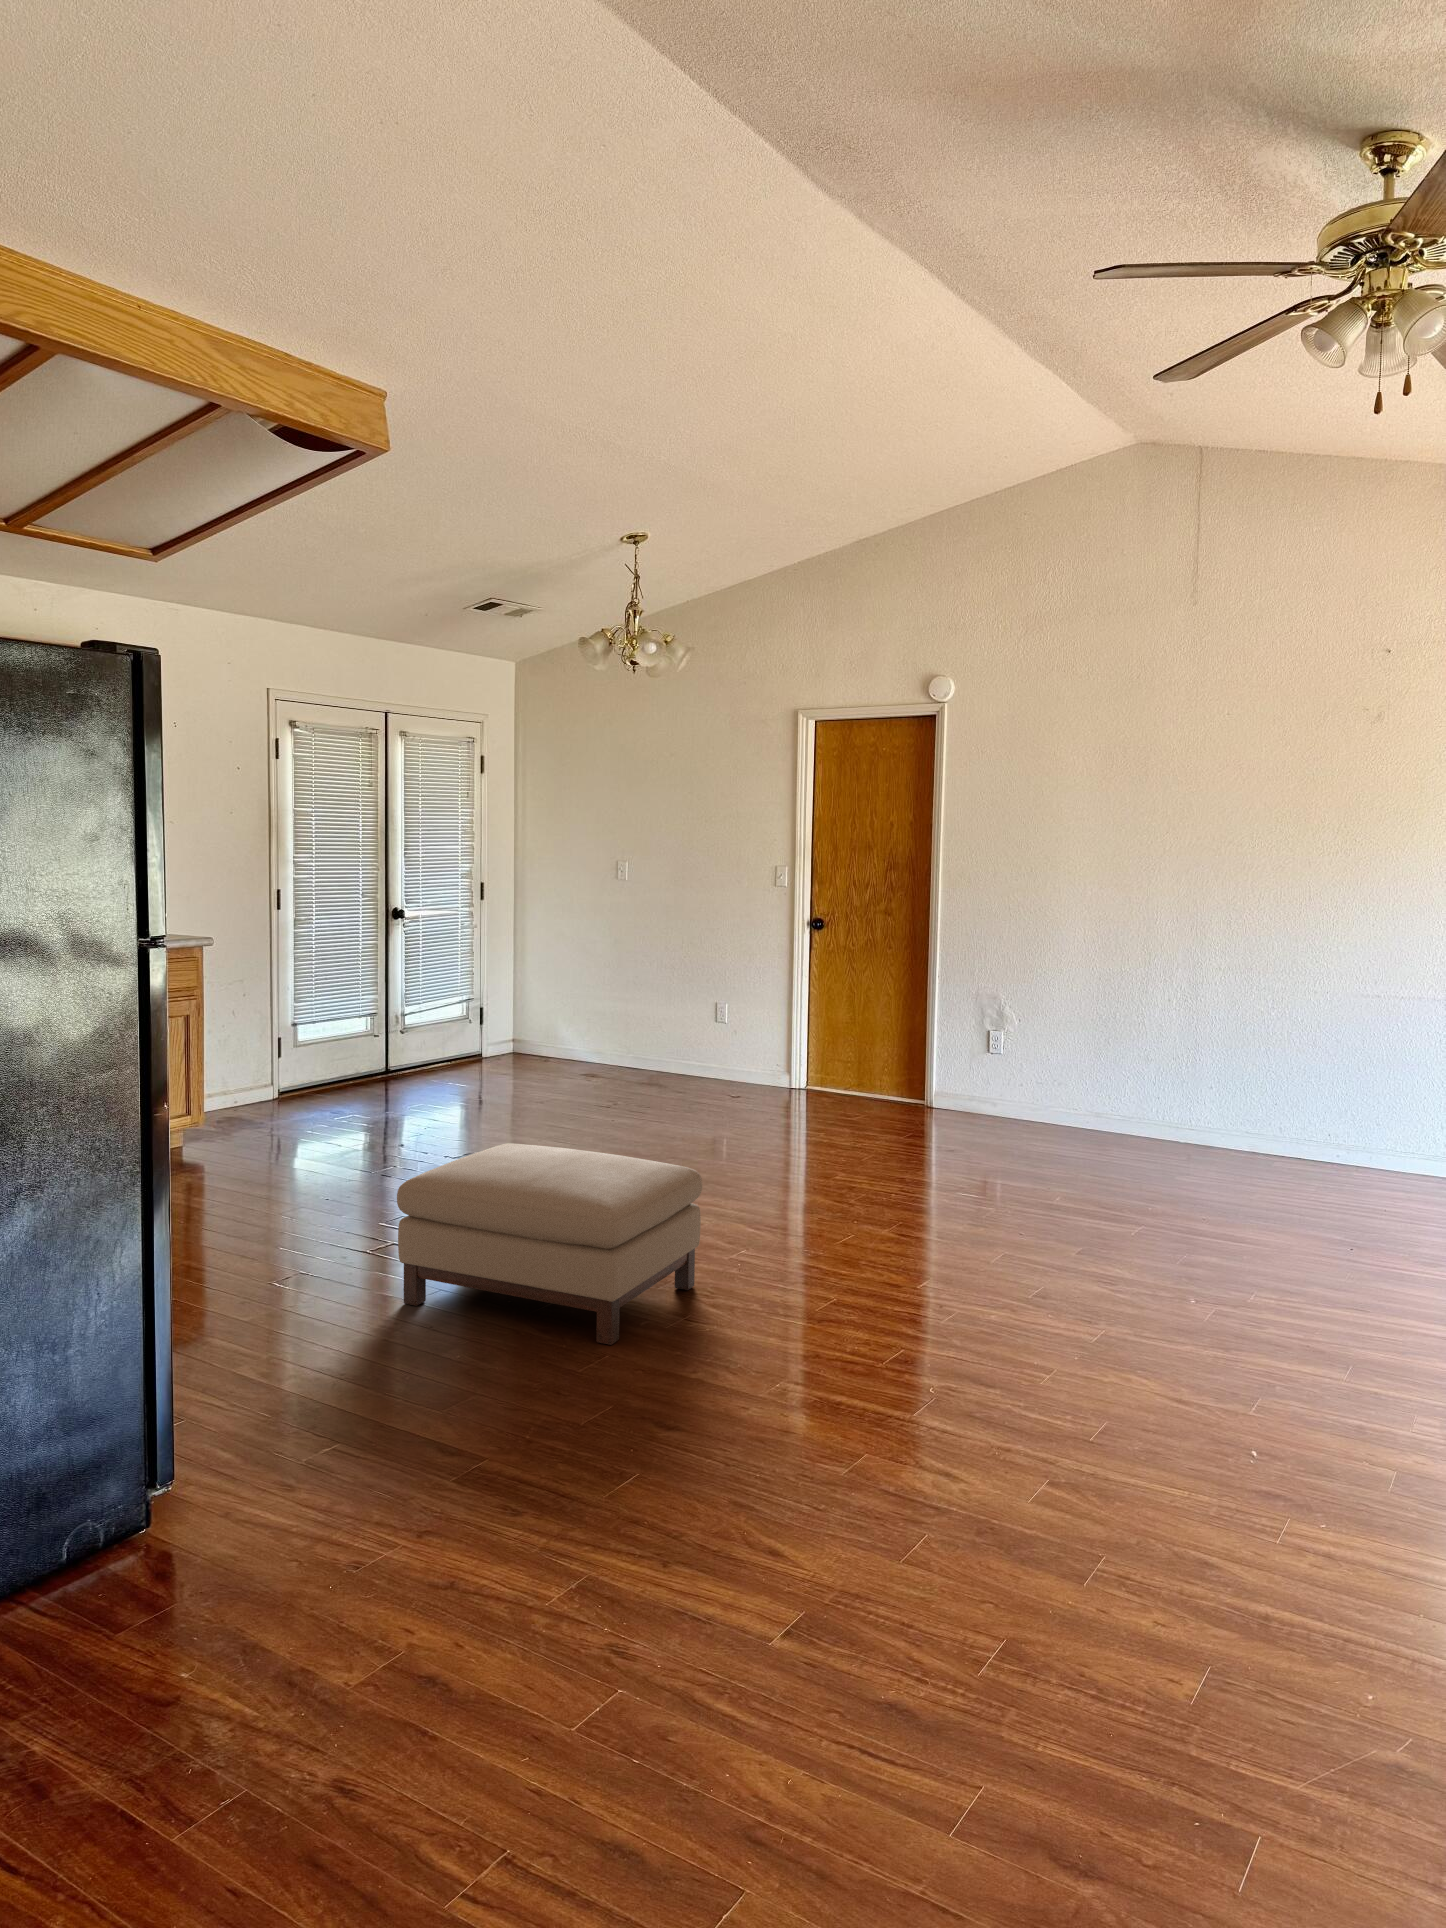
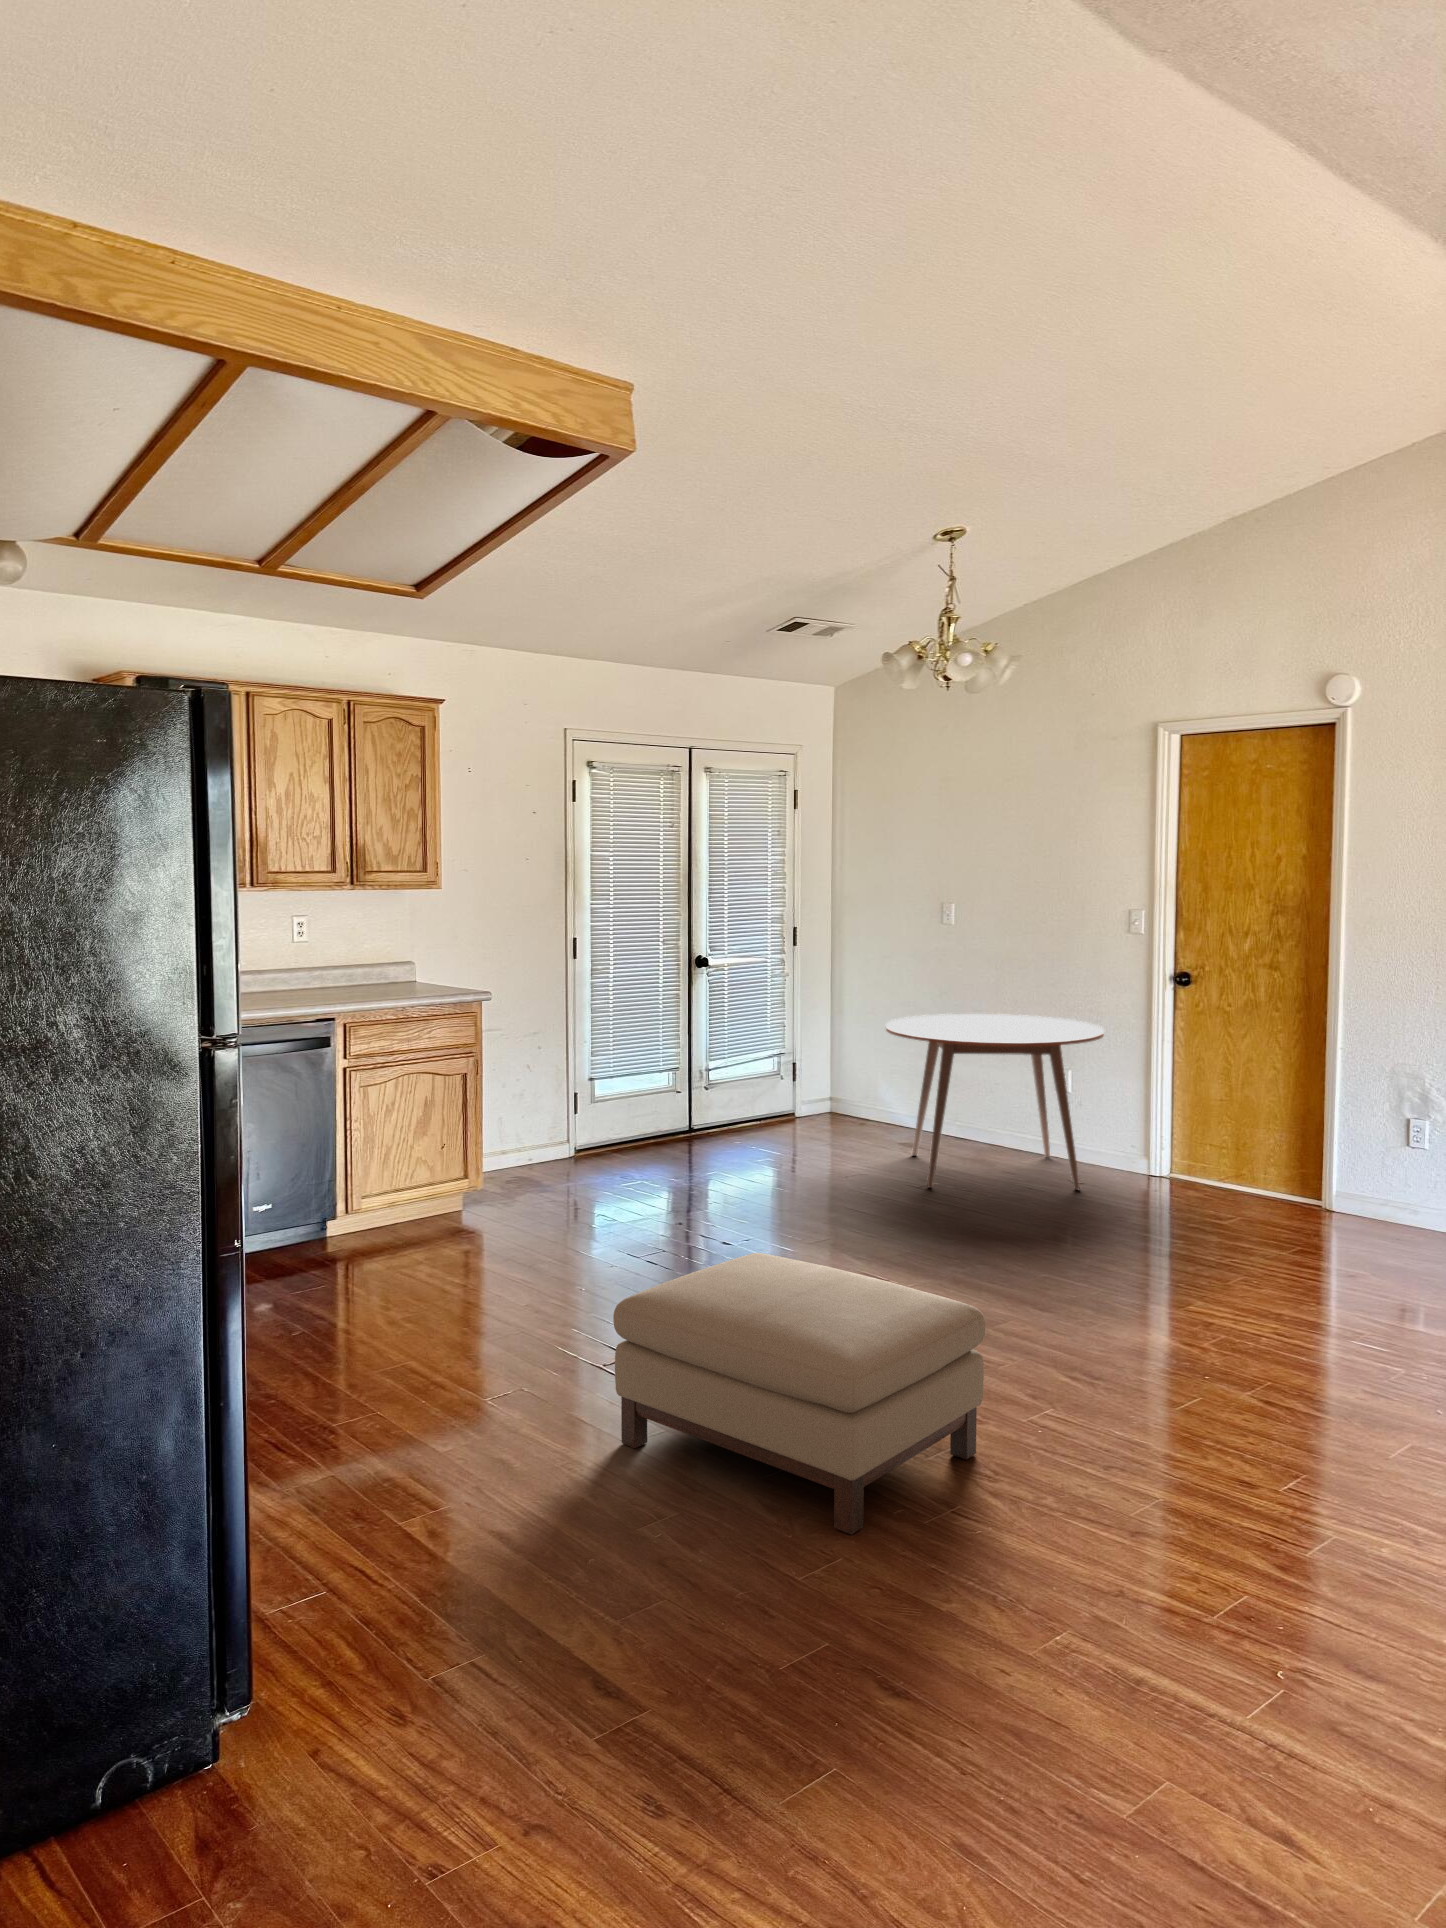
dining table: none [572,958,755,1106] -> present [886,1014,1104,1190]

